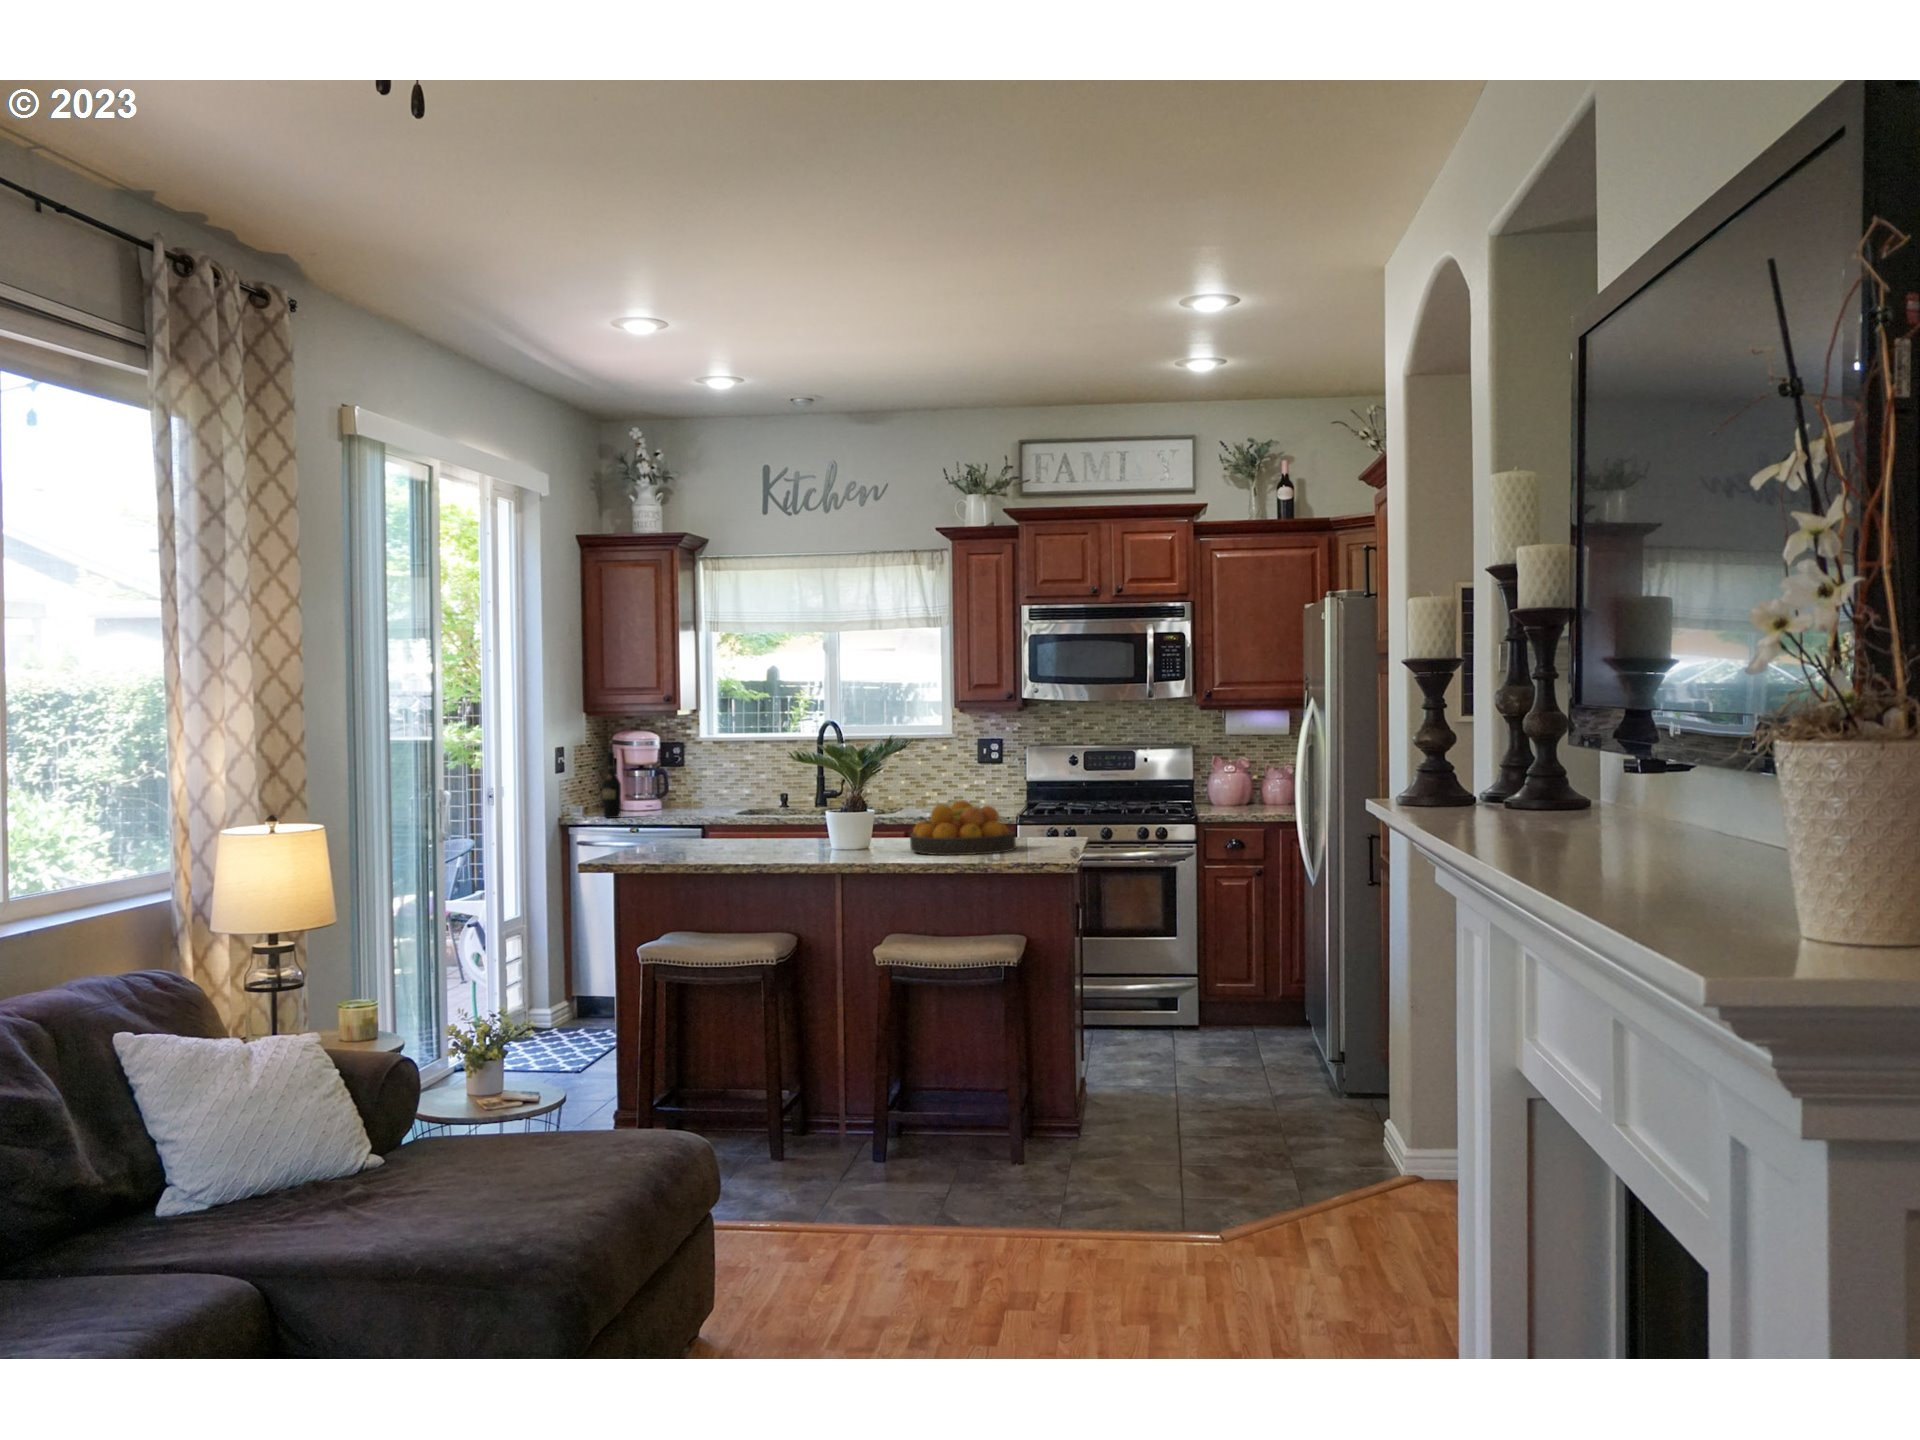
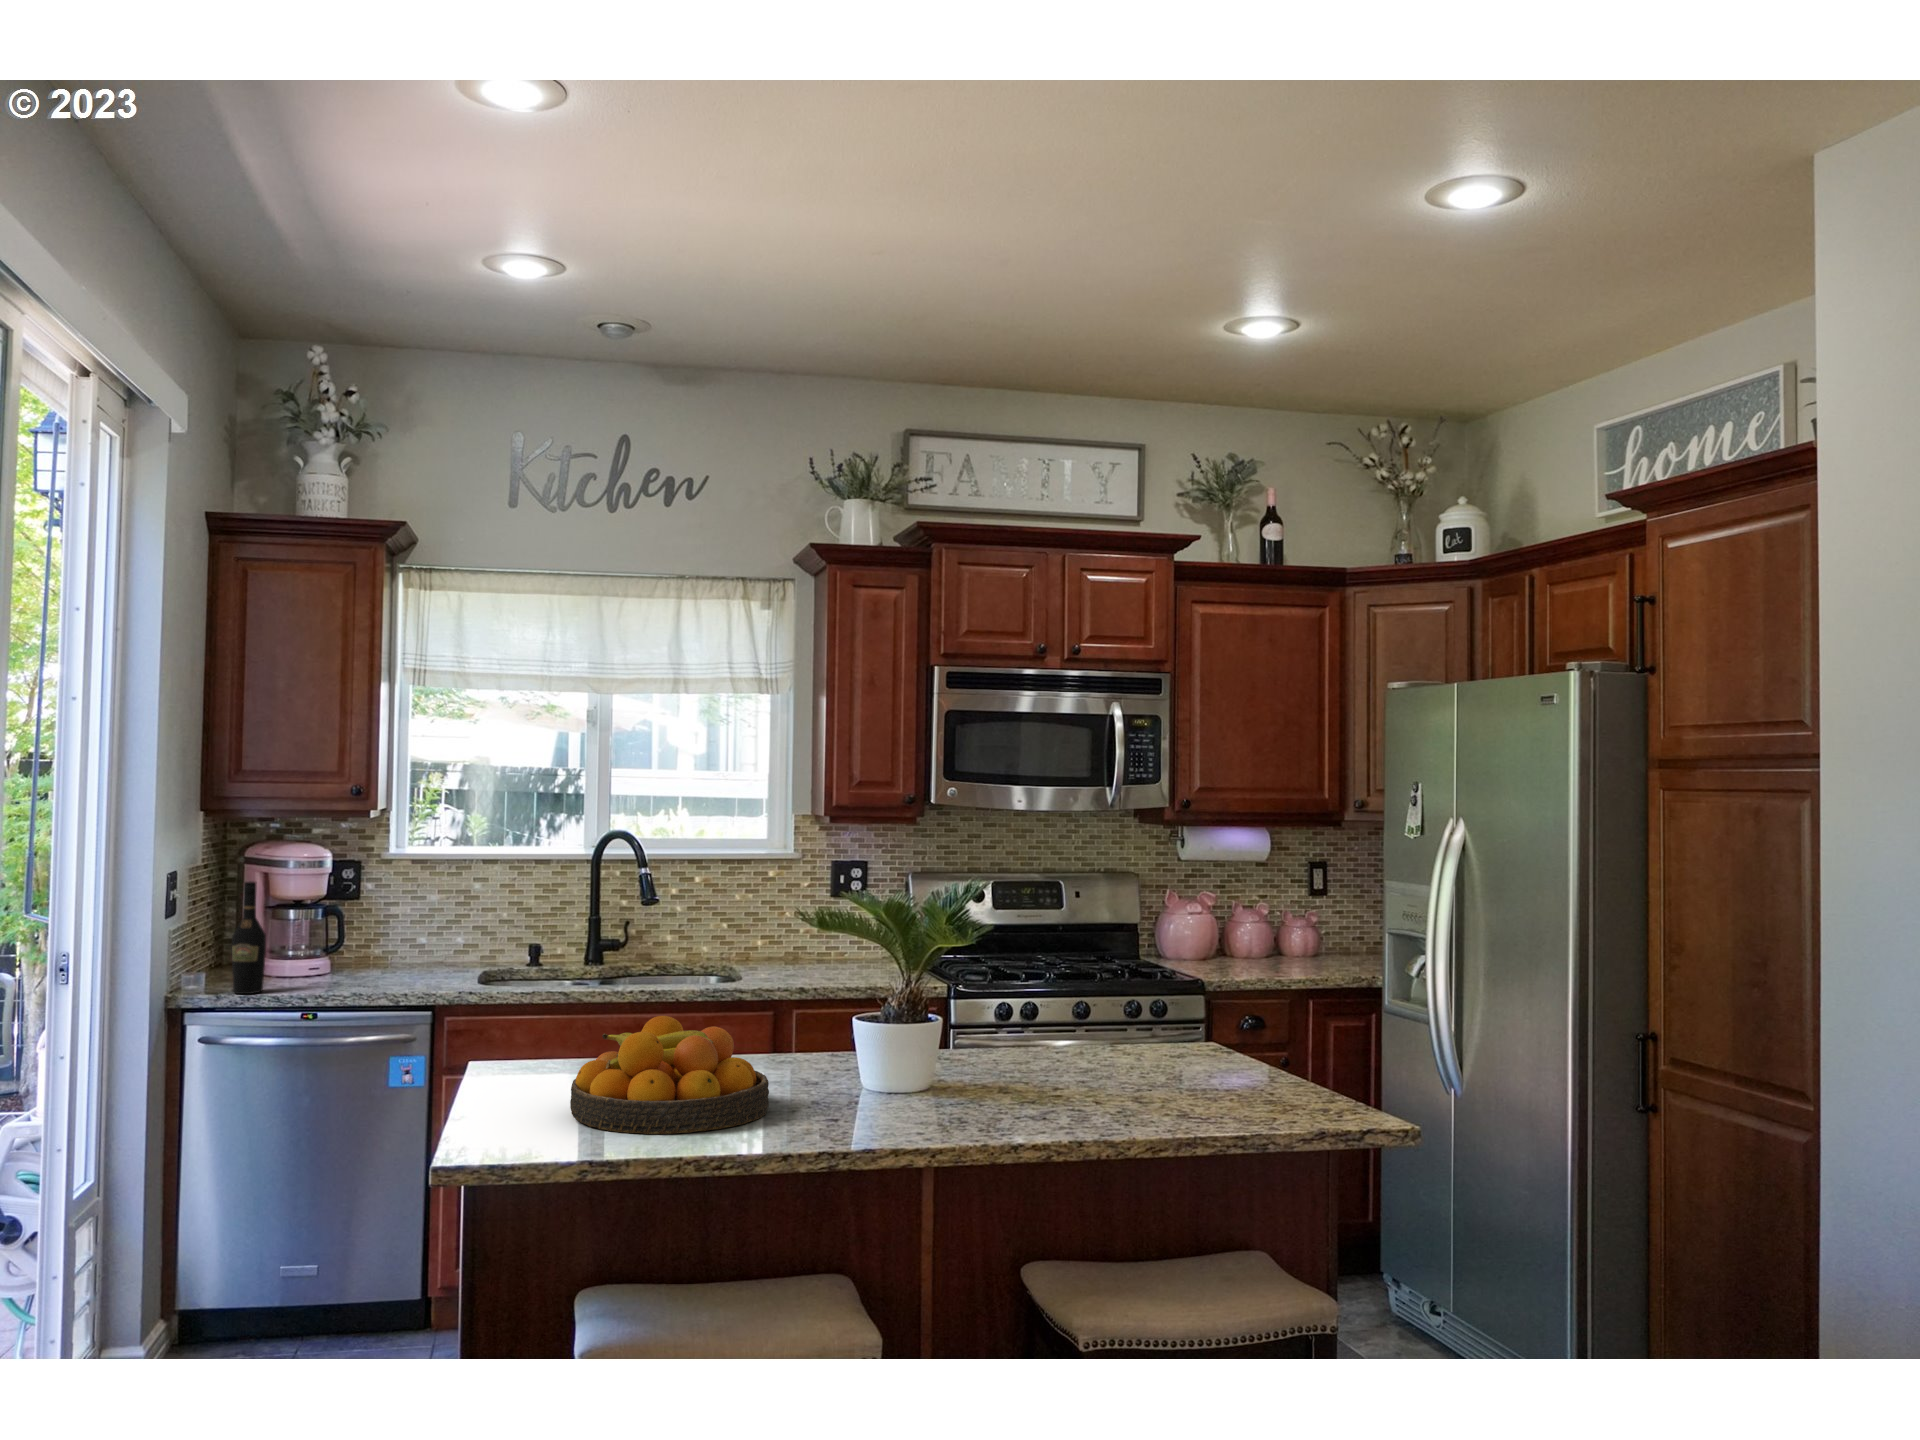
fruit bowl: present [910,800,1016,855] -> present [570,1016,769,1134]

